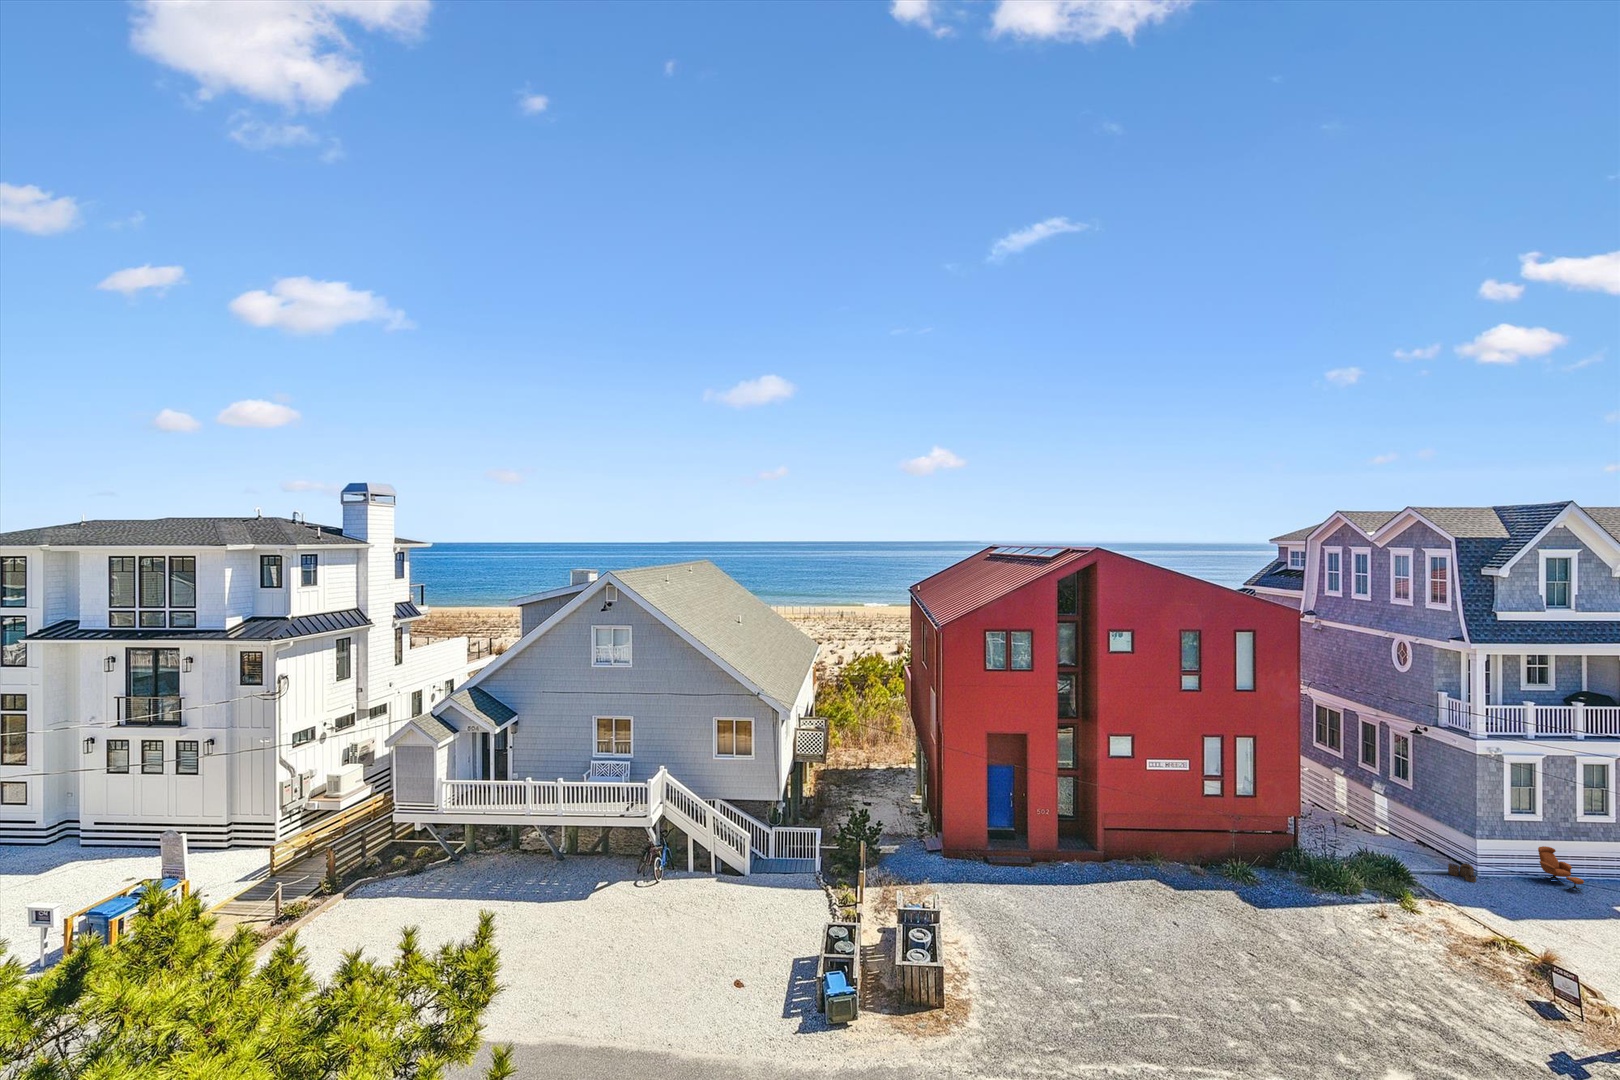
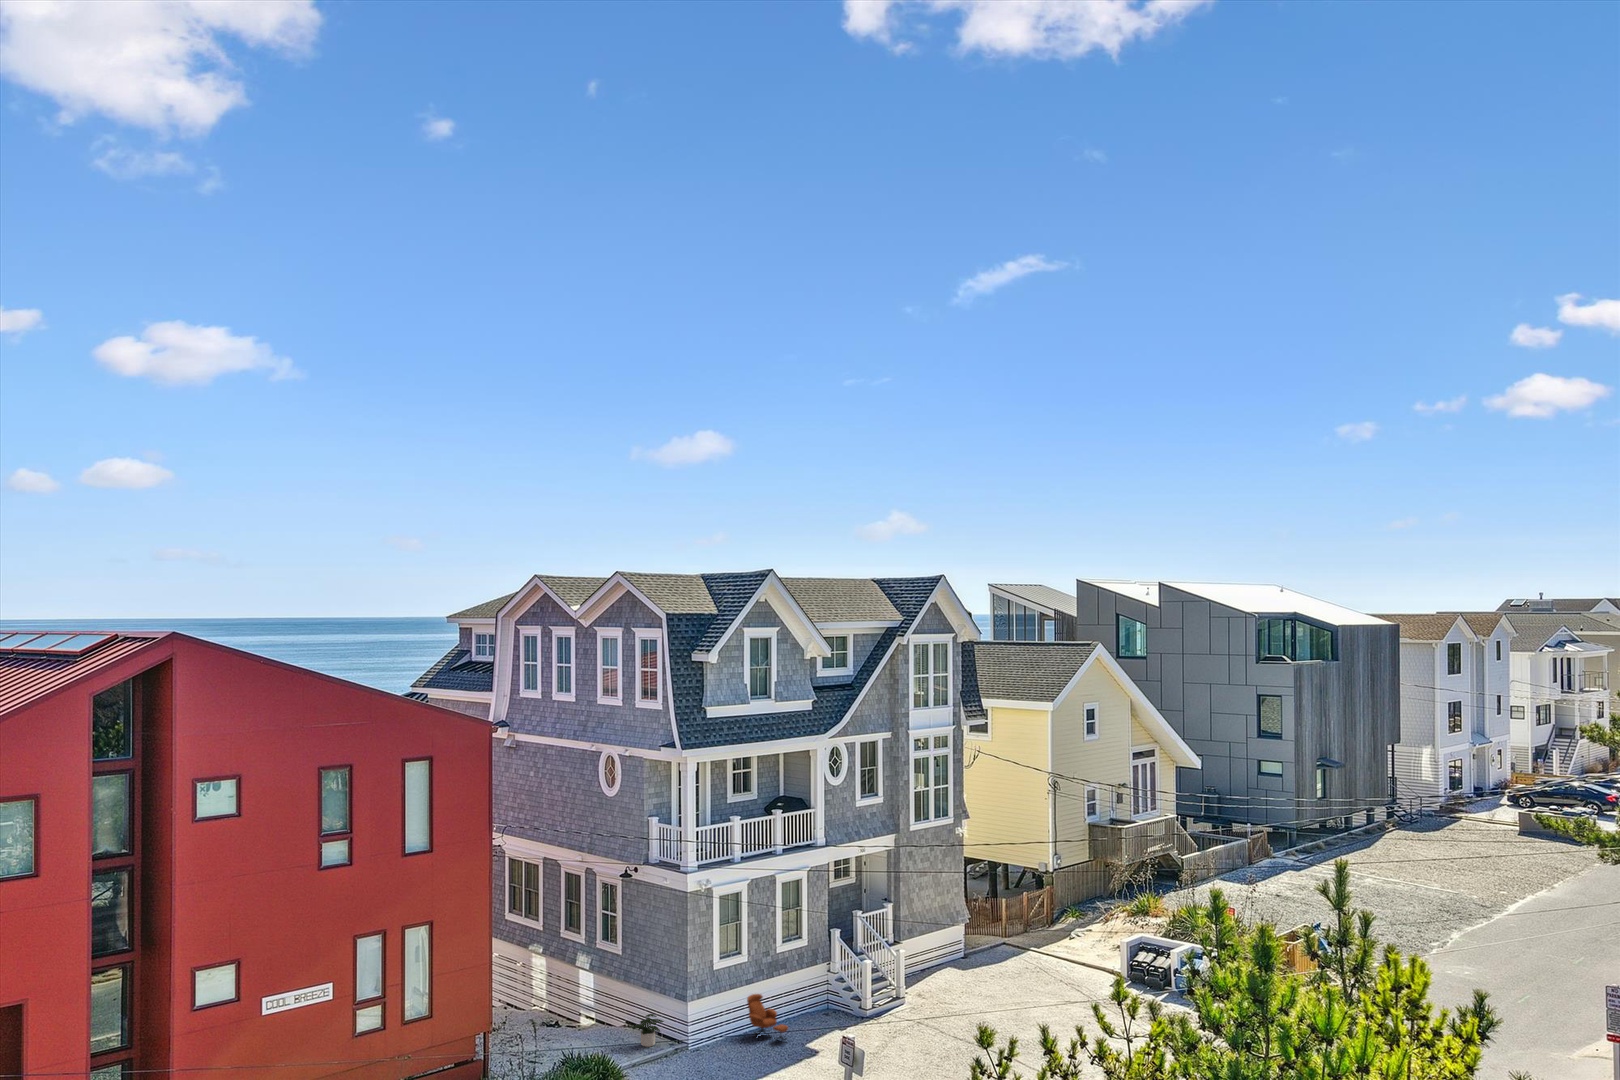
potted plant: none [1421,838,1452,862] -> present [632,1014,664,1047]
woven basket: present [1448,863,1476,882] -> none [661,1039,689,1064]

